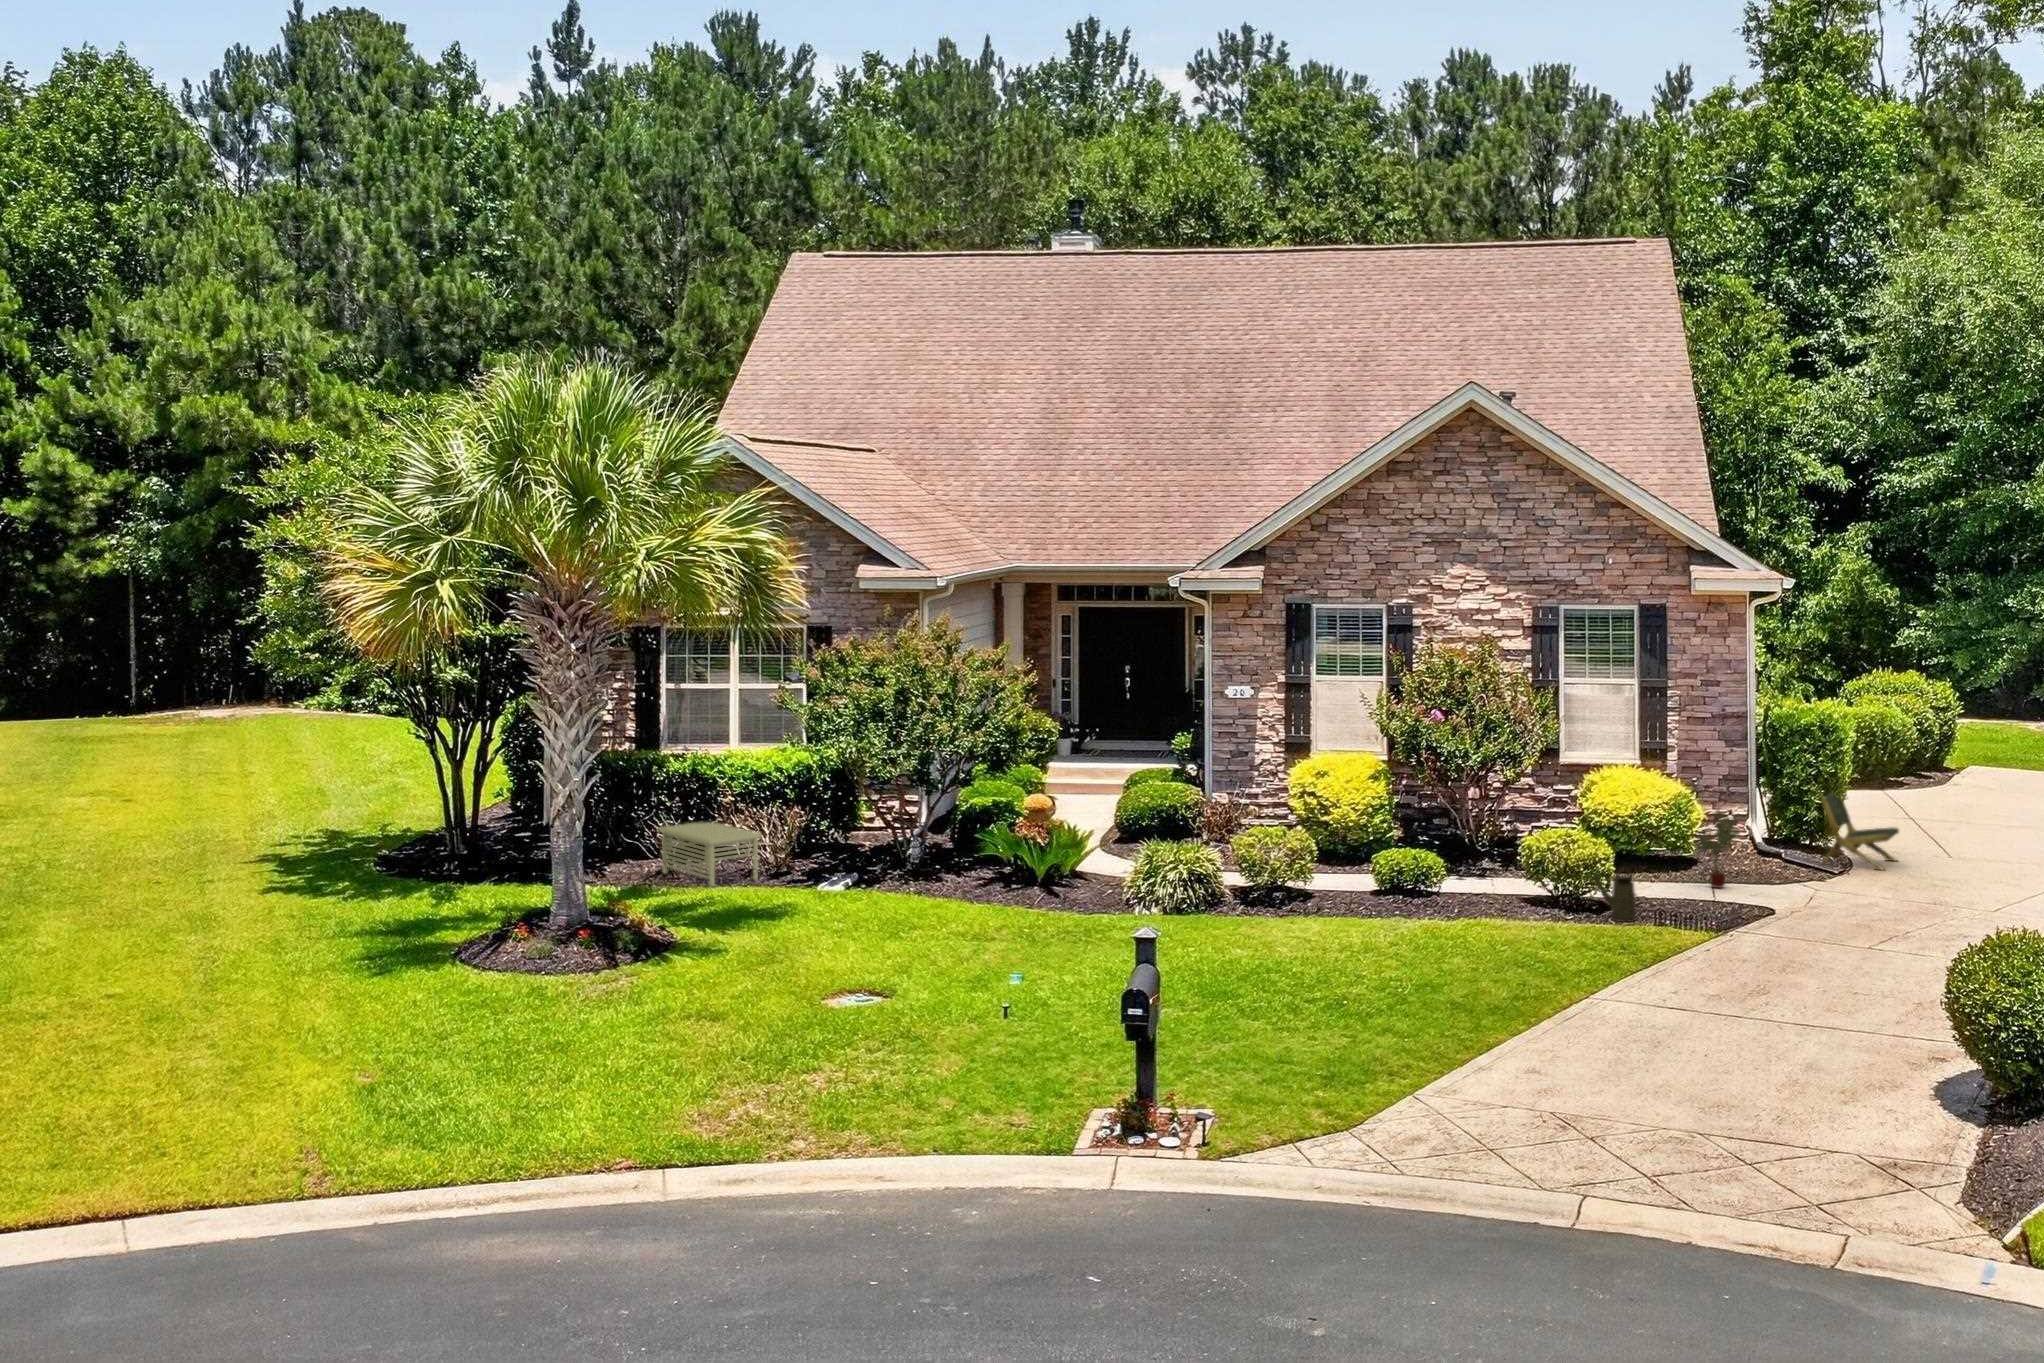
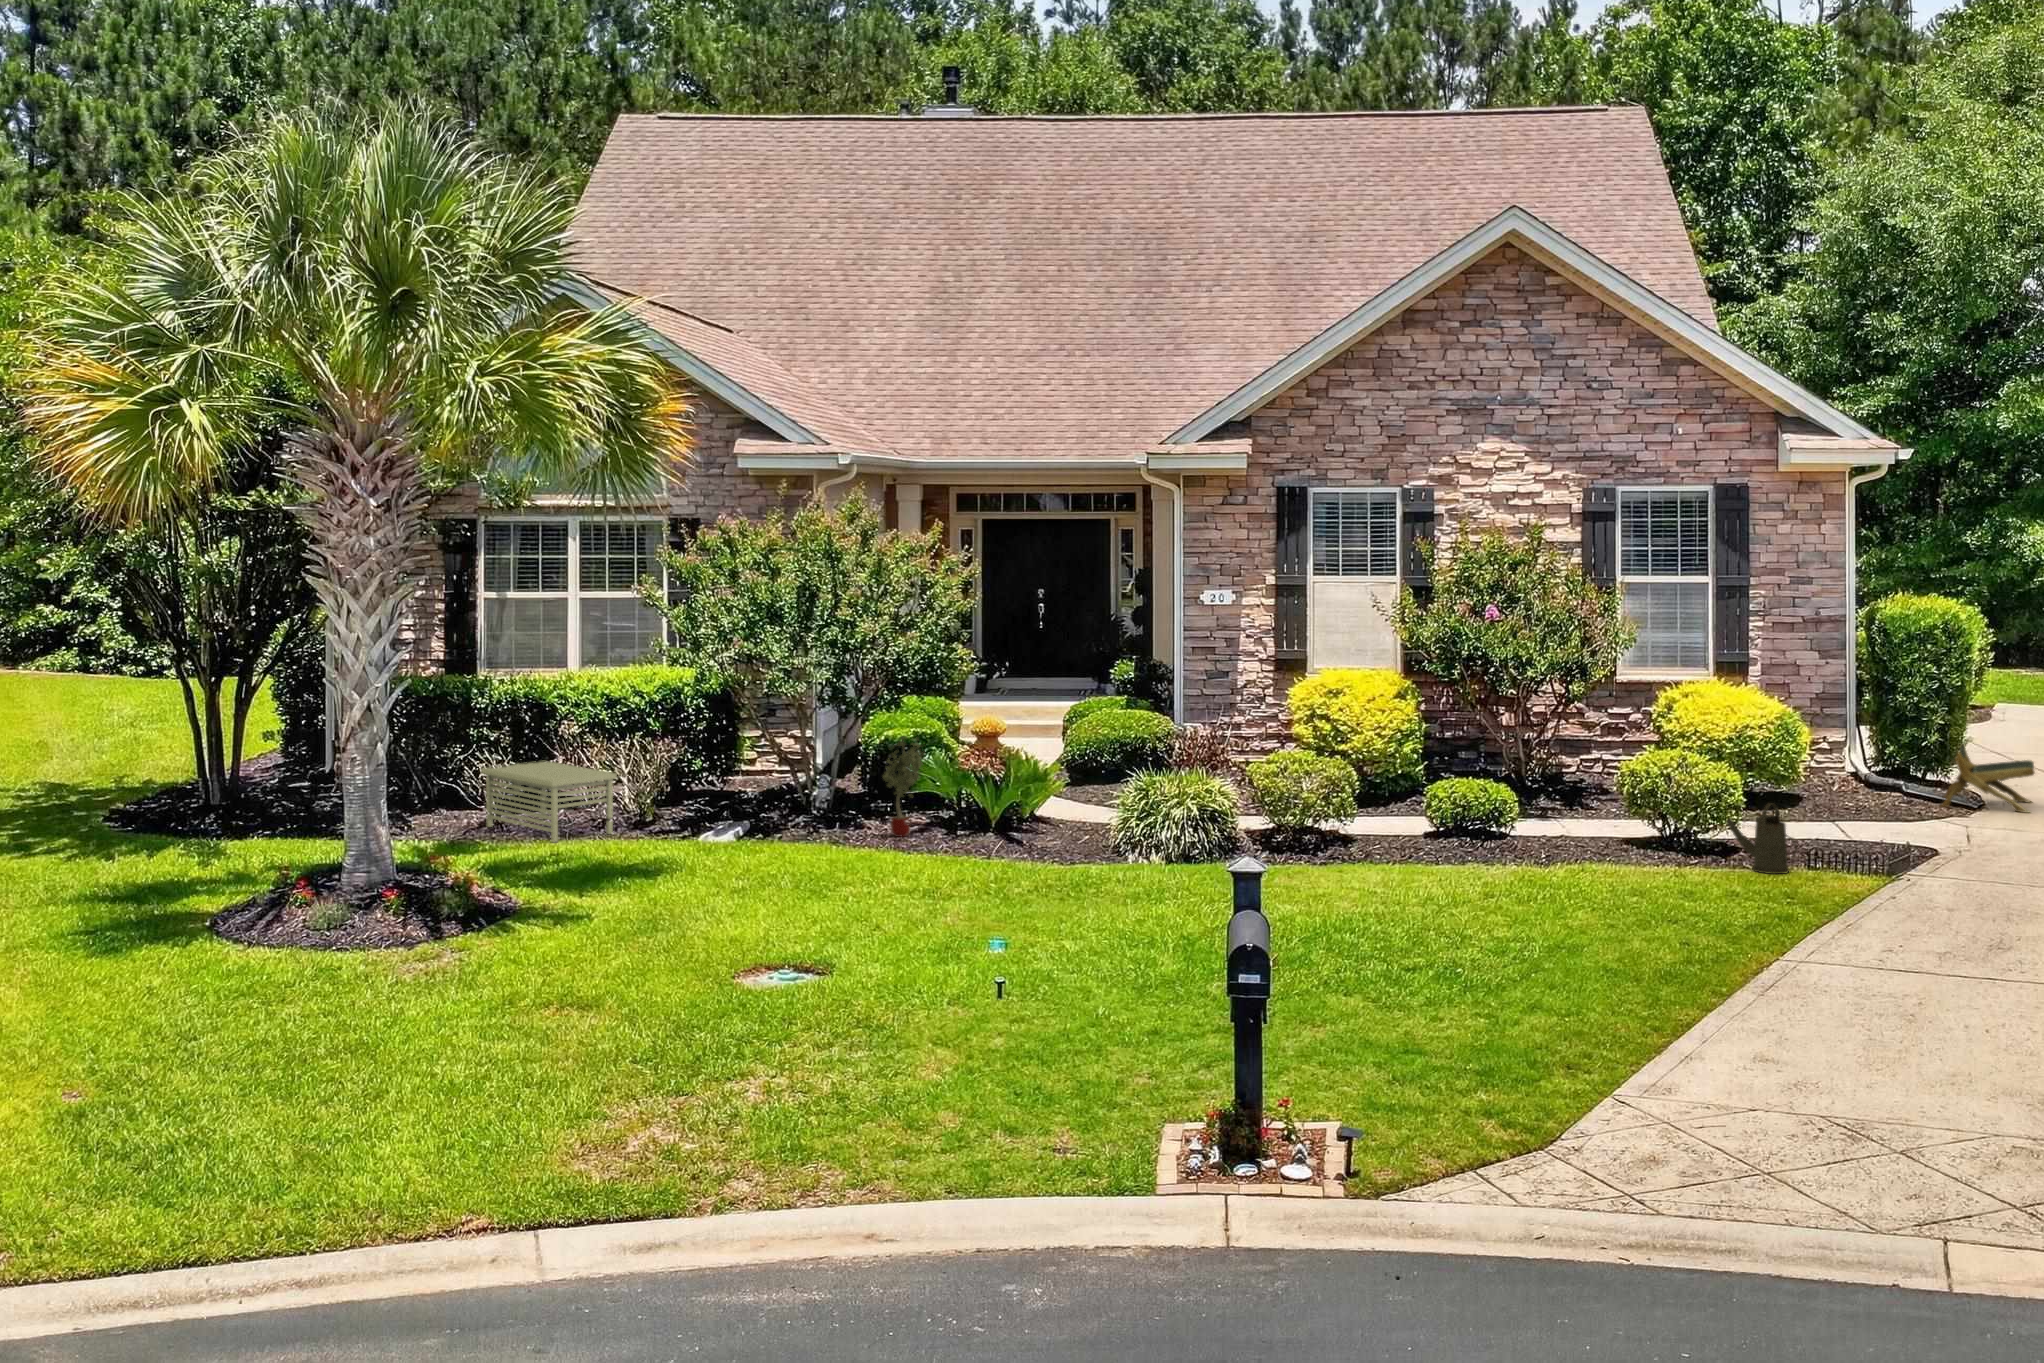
potted tree: present [1695,809,1739,888] -> present [883,737,926,837]

